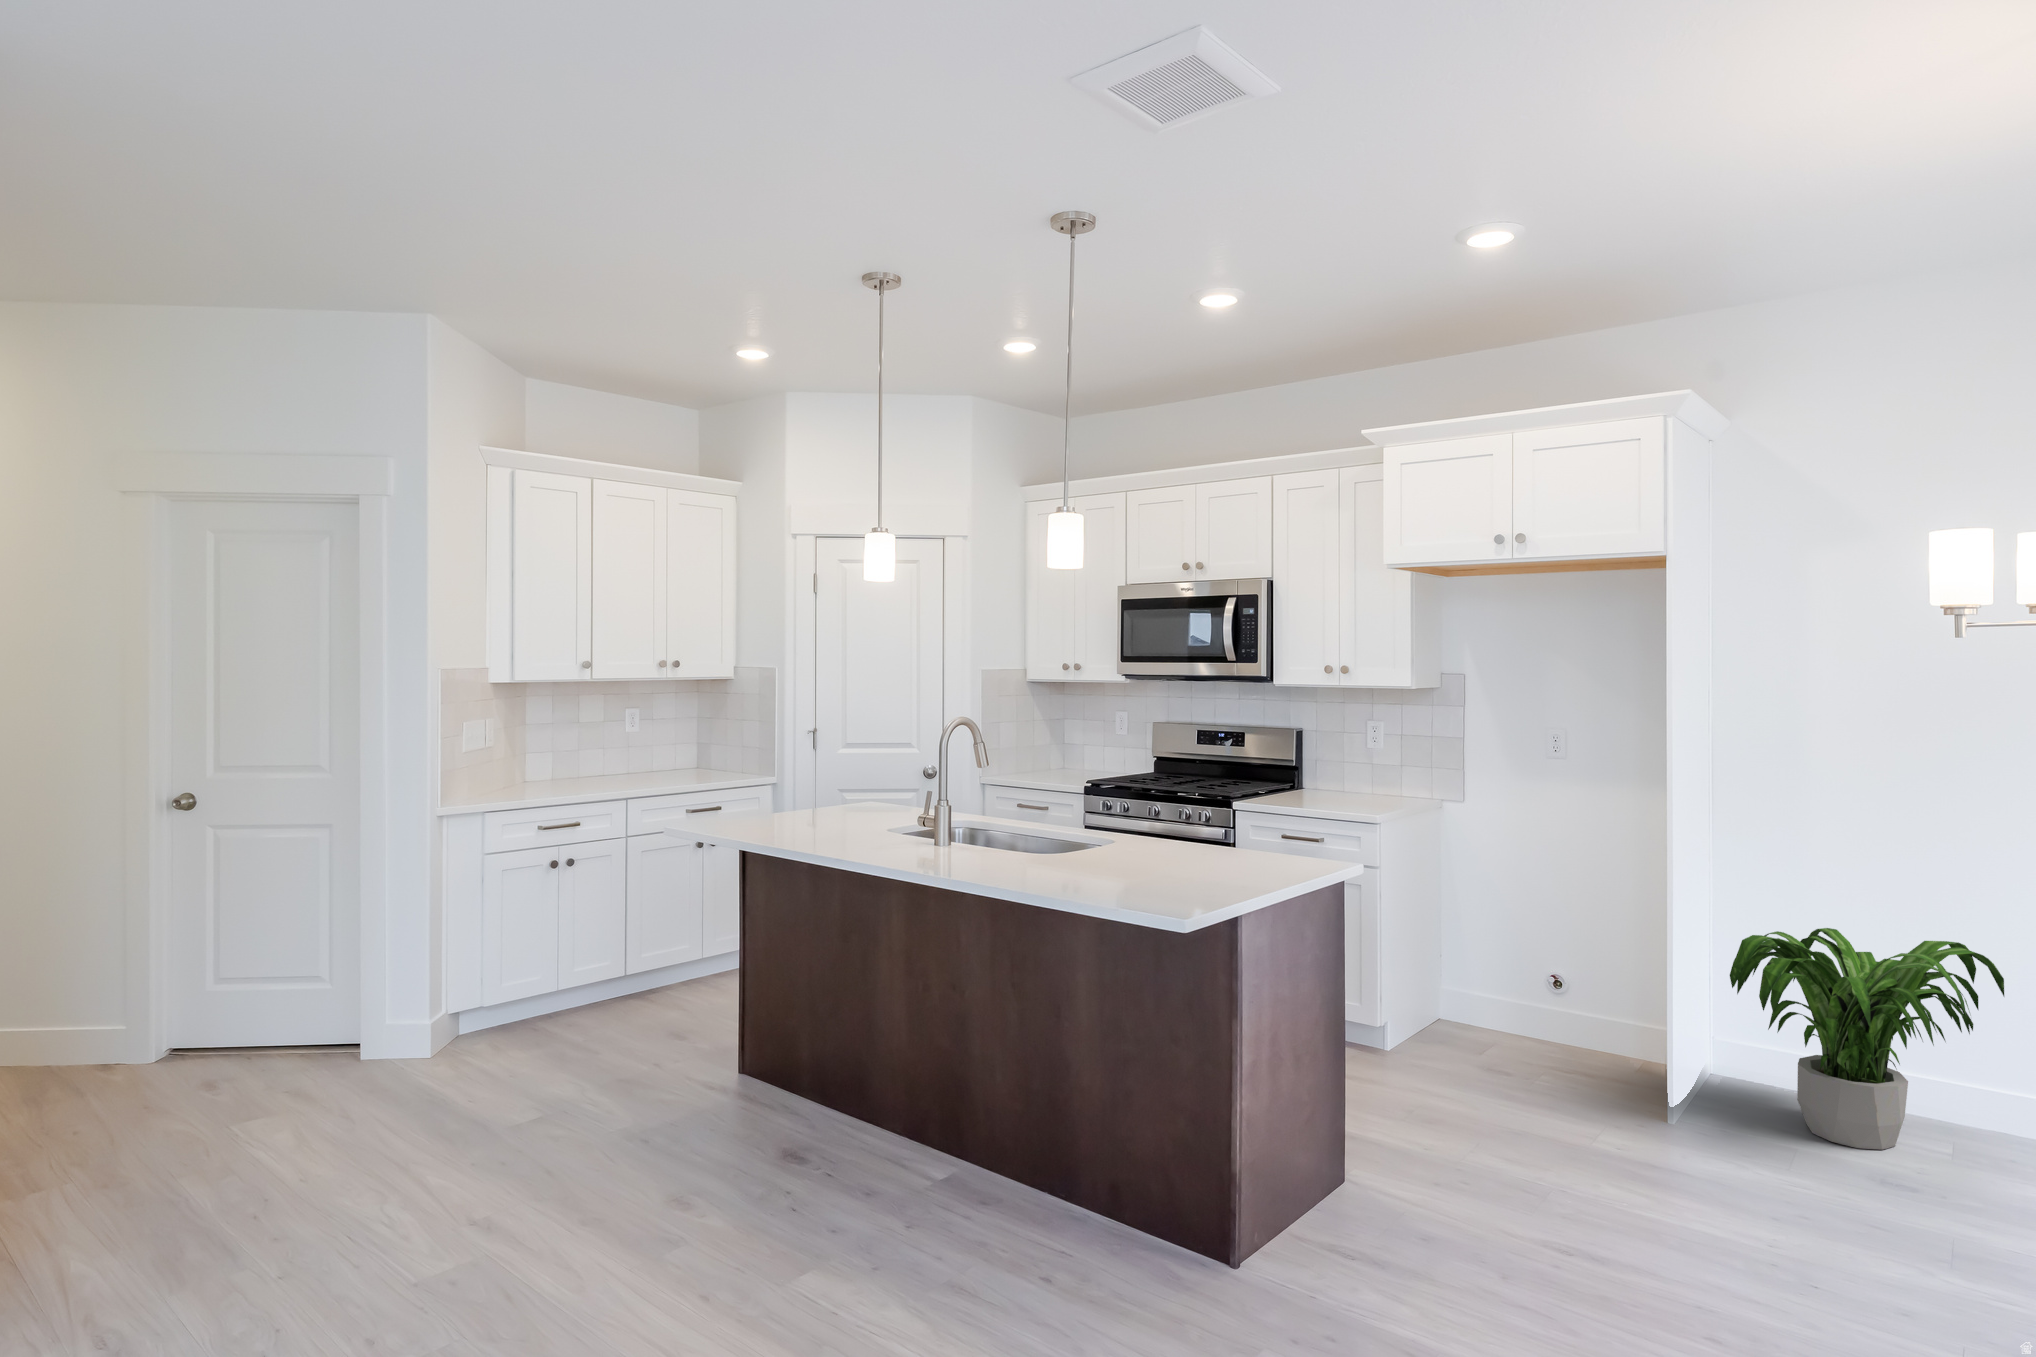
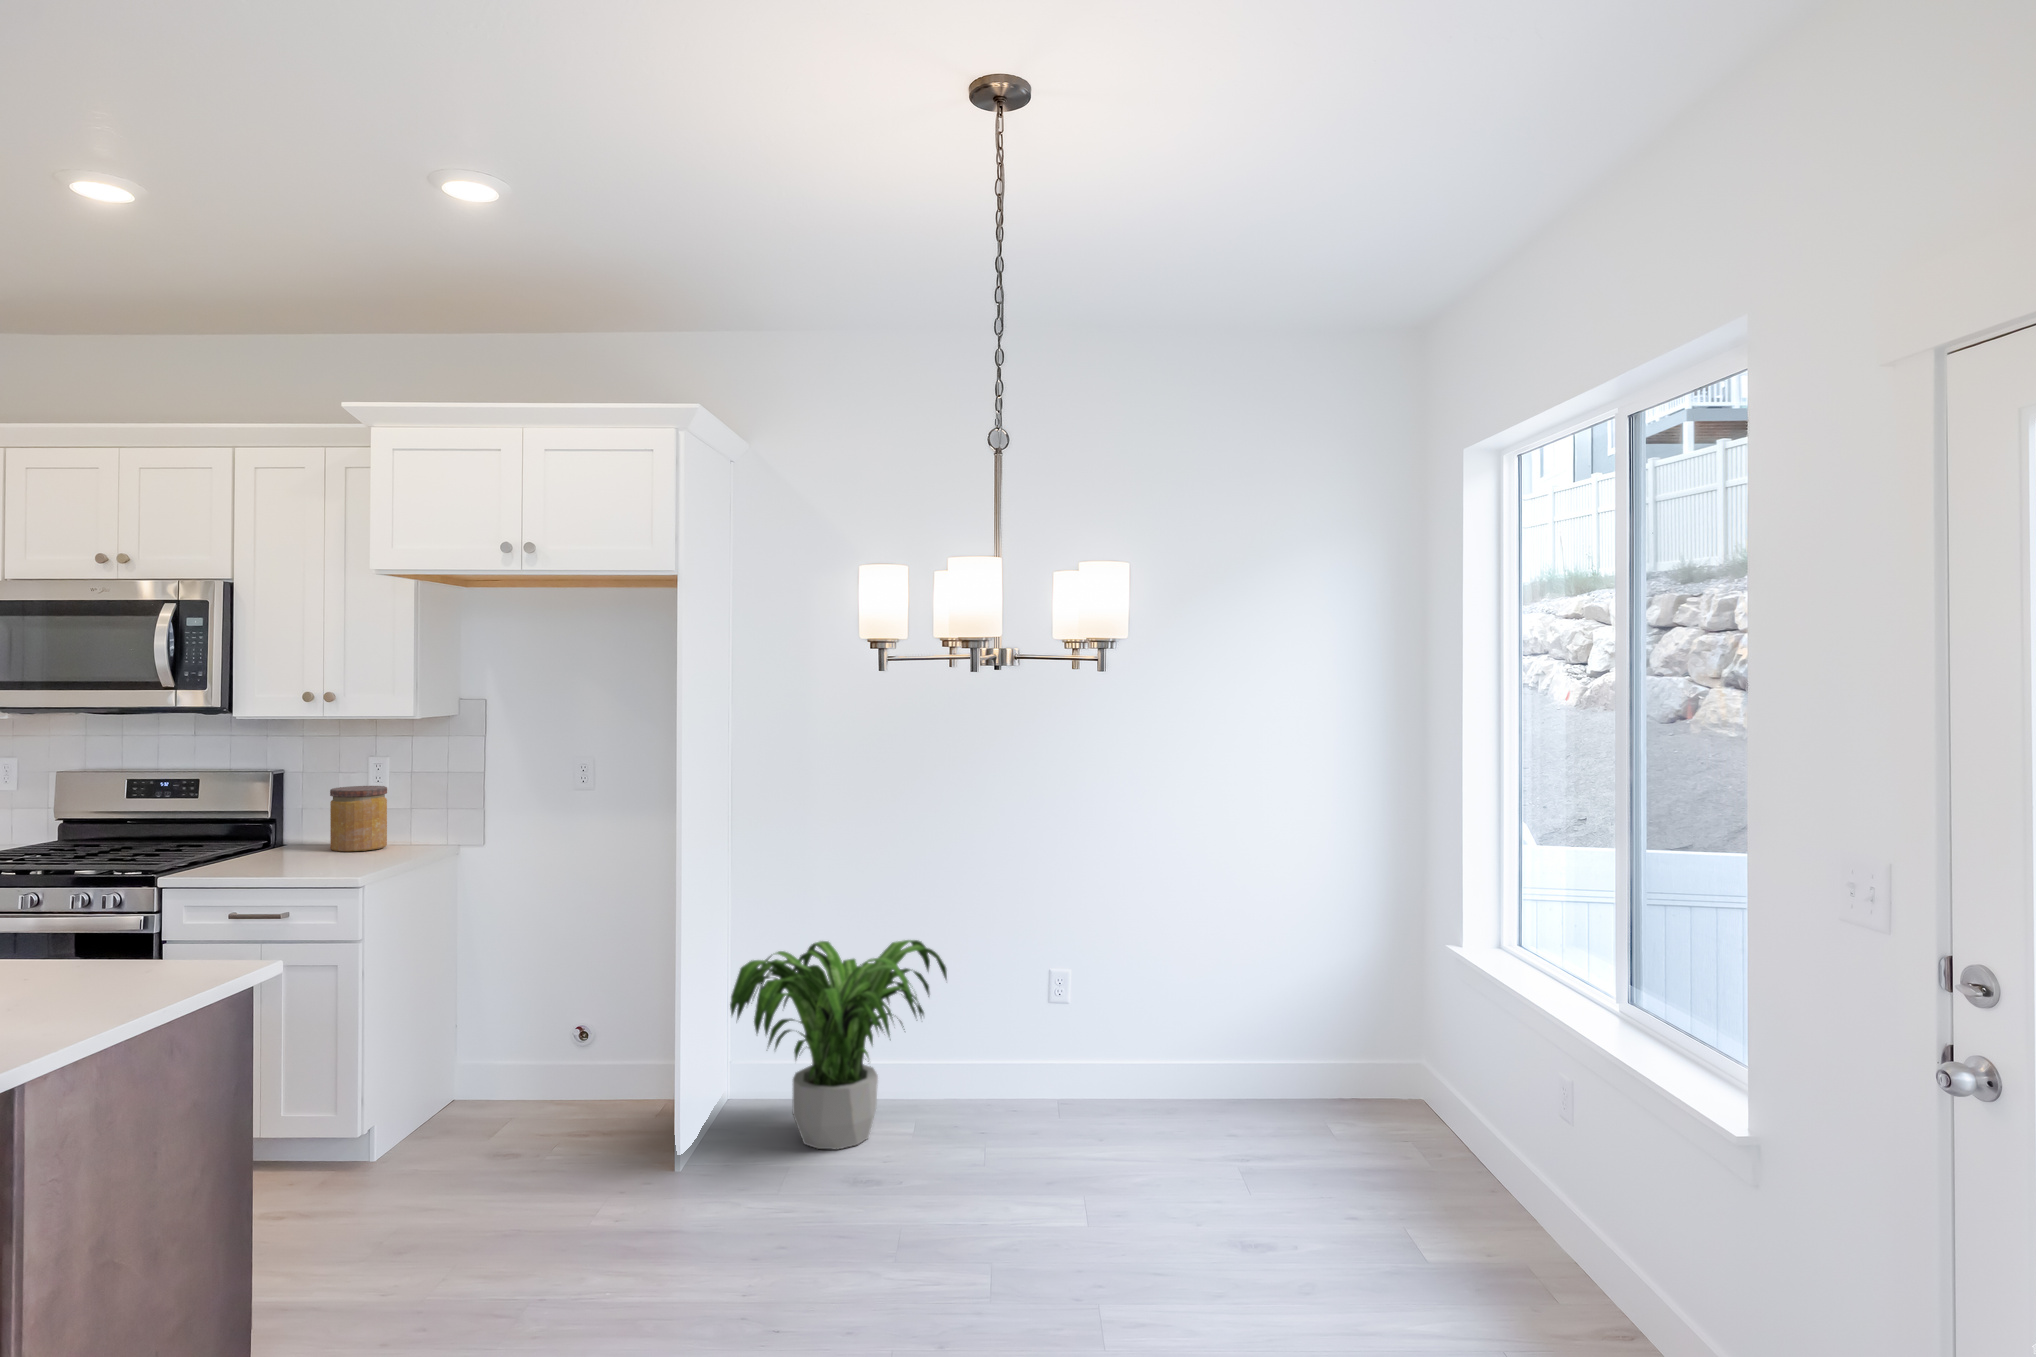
jar: none [1340,743,1383,797] -> present [330,786,387,851]

